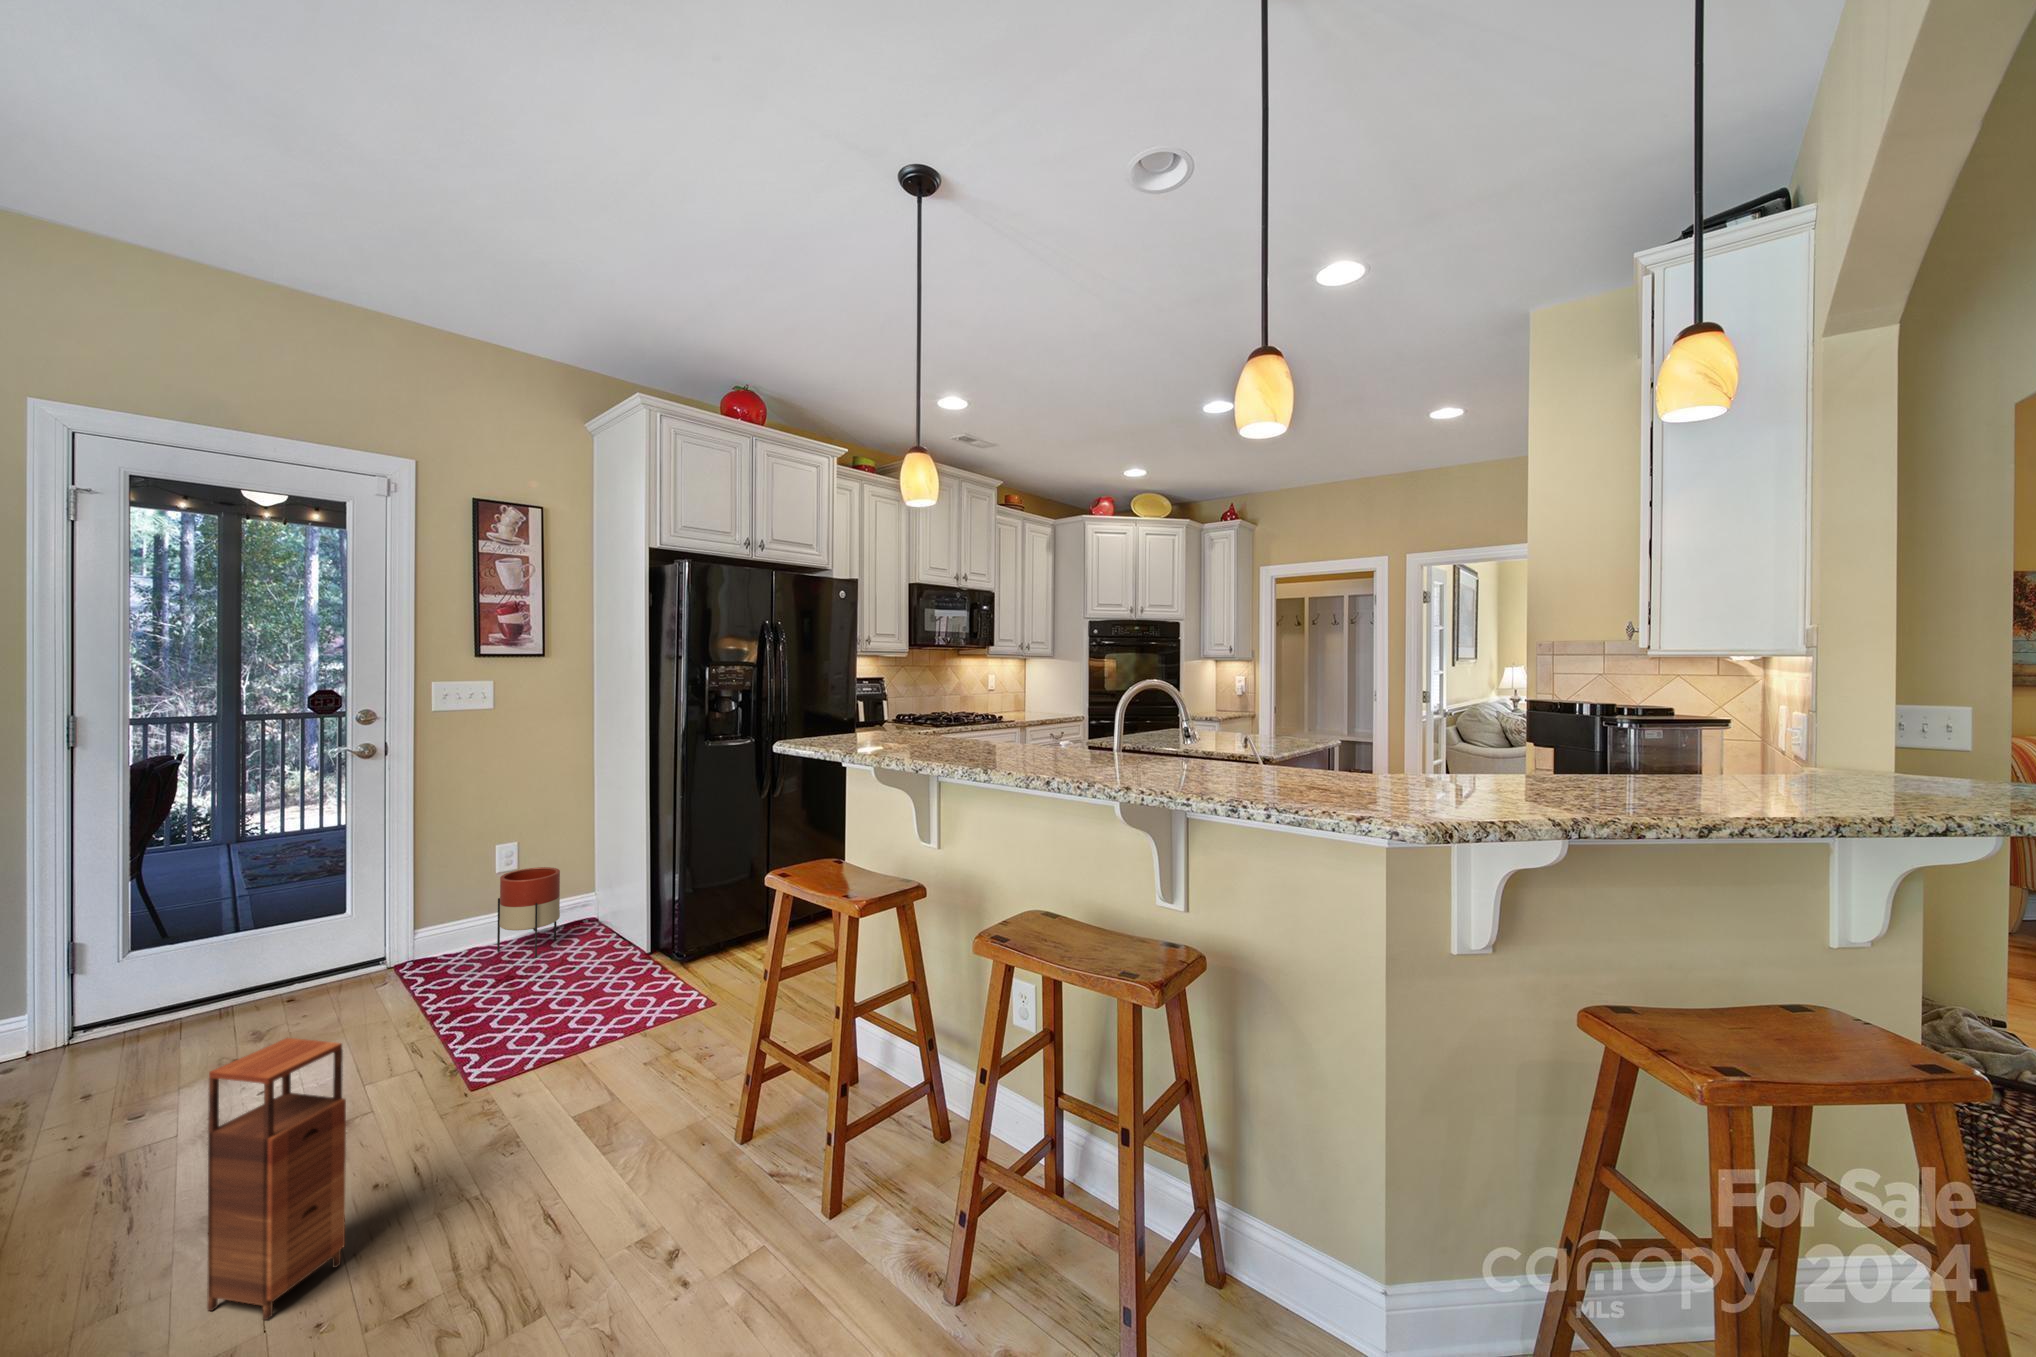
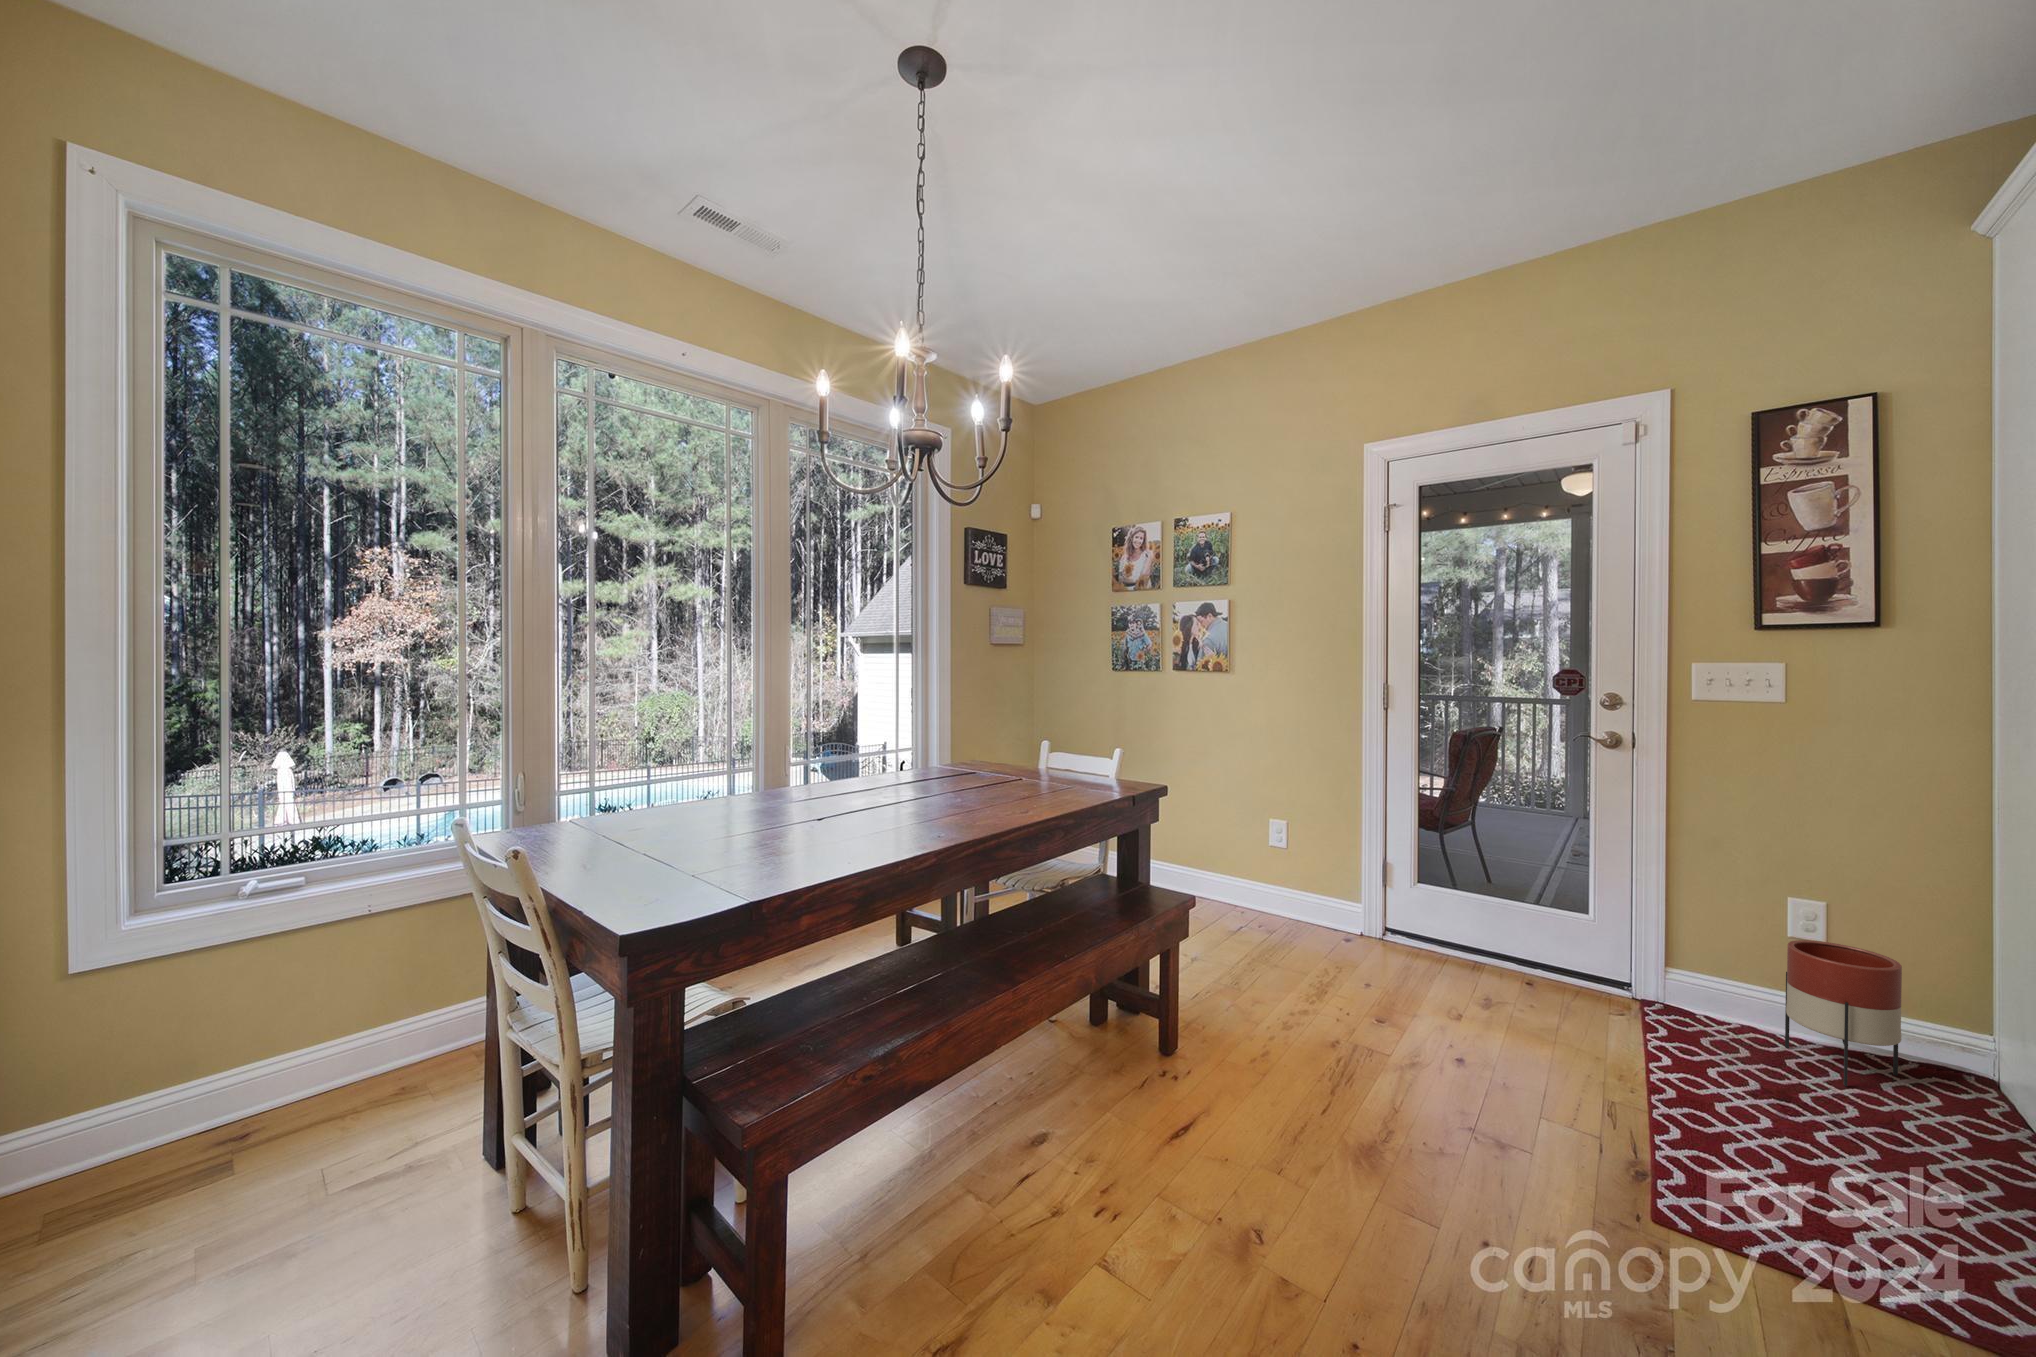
storage cabinet: present [207,1038,346,1320] -> none [1309,1016,1413,1312]

